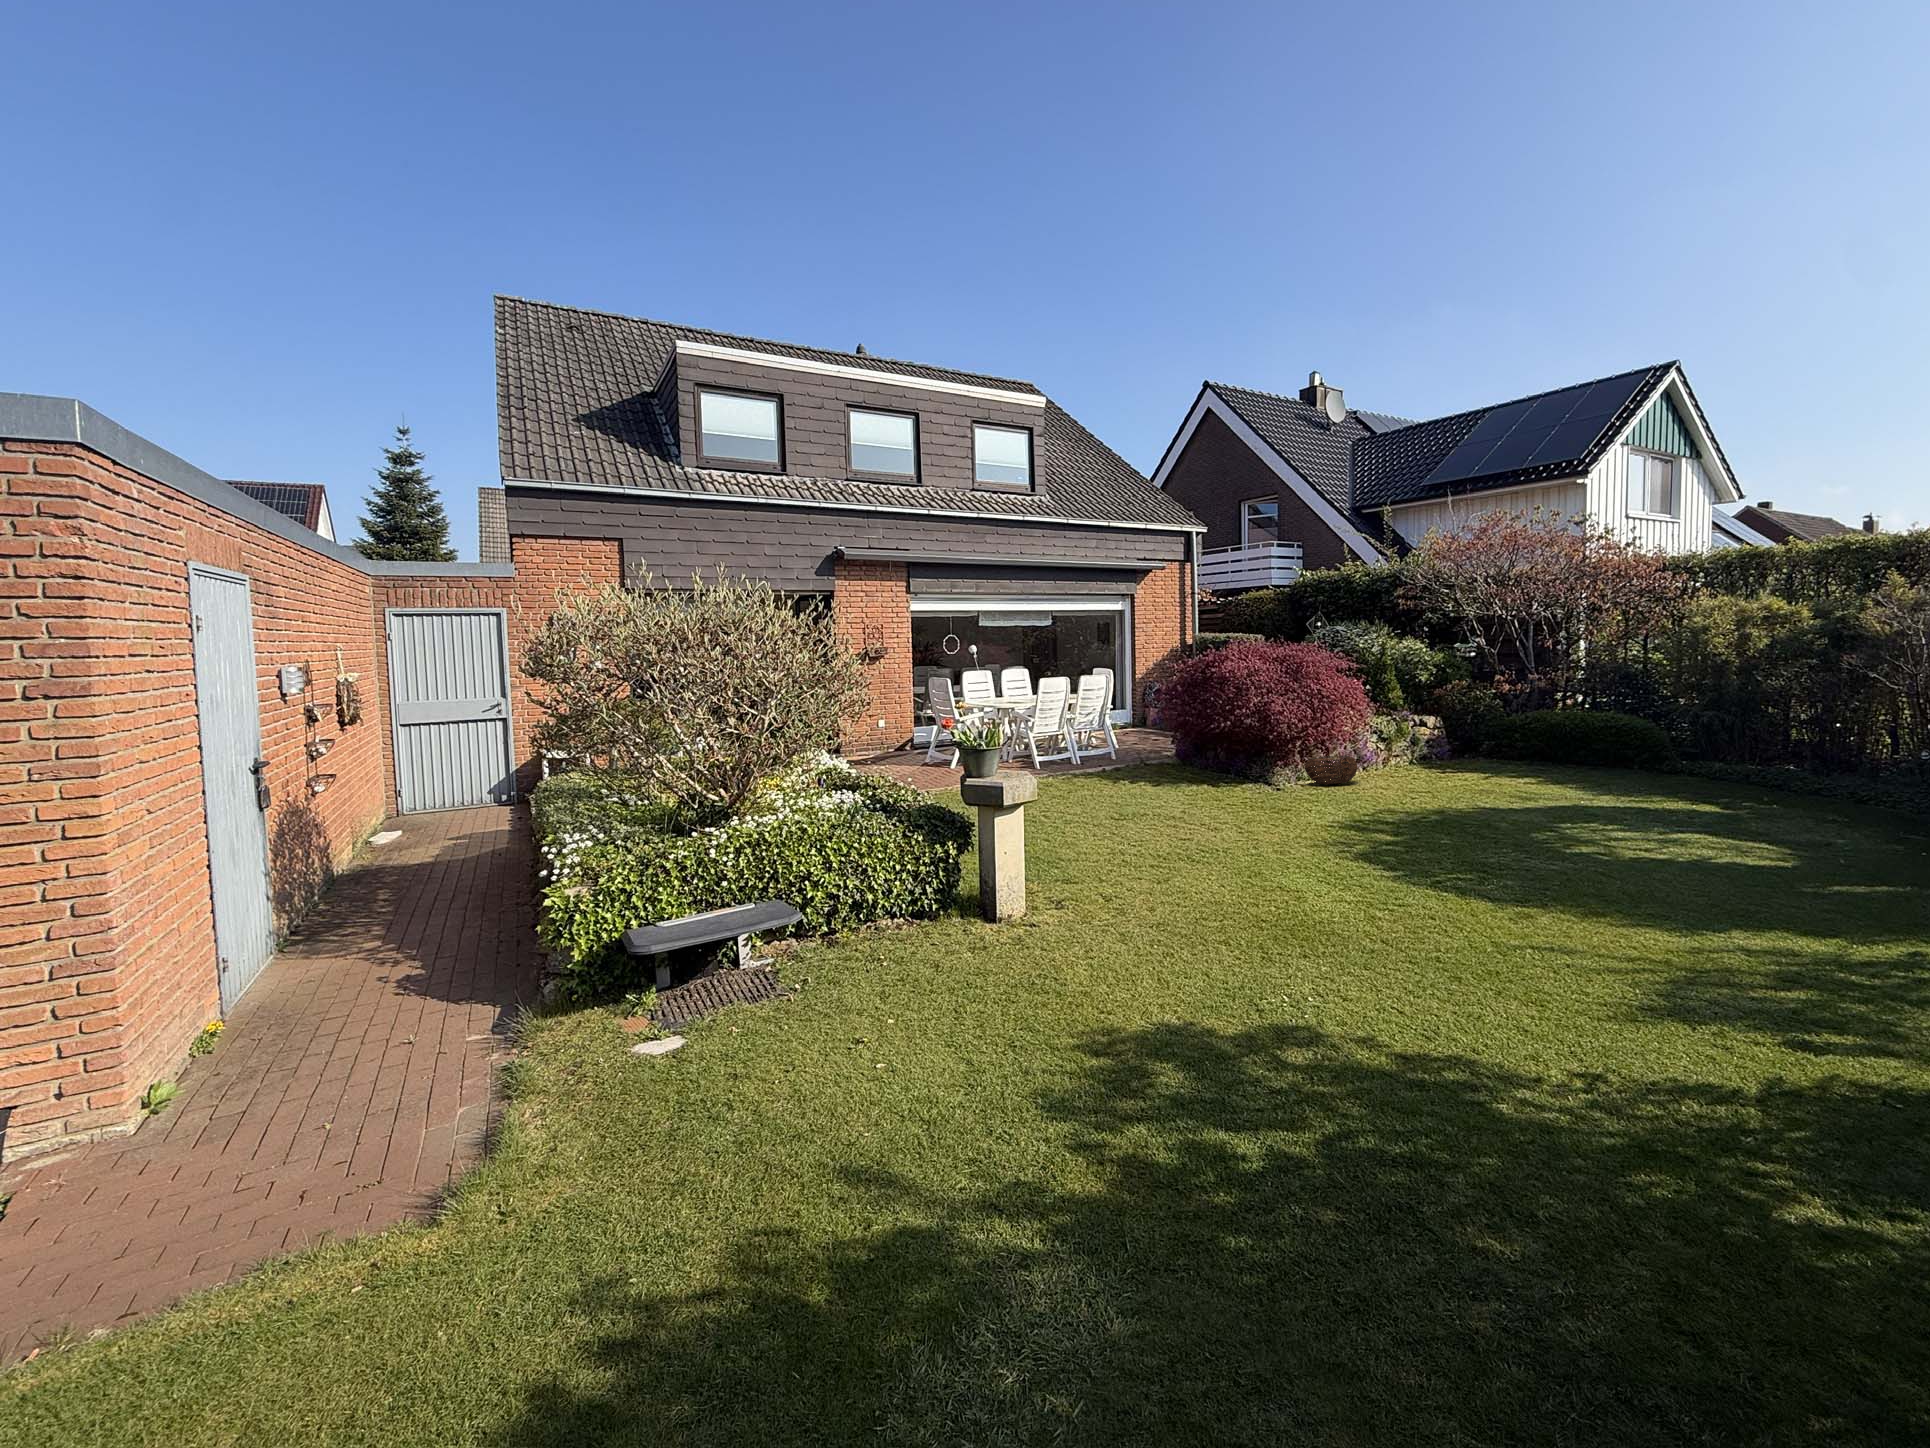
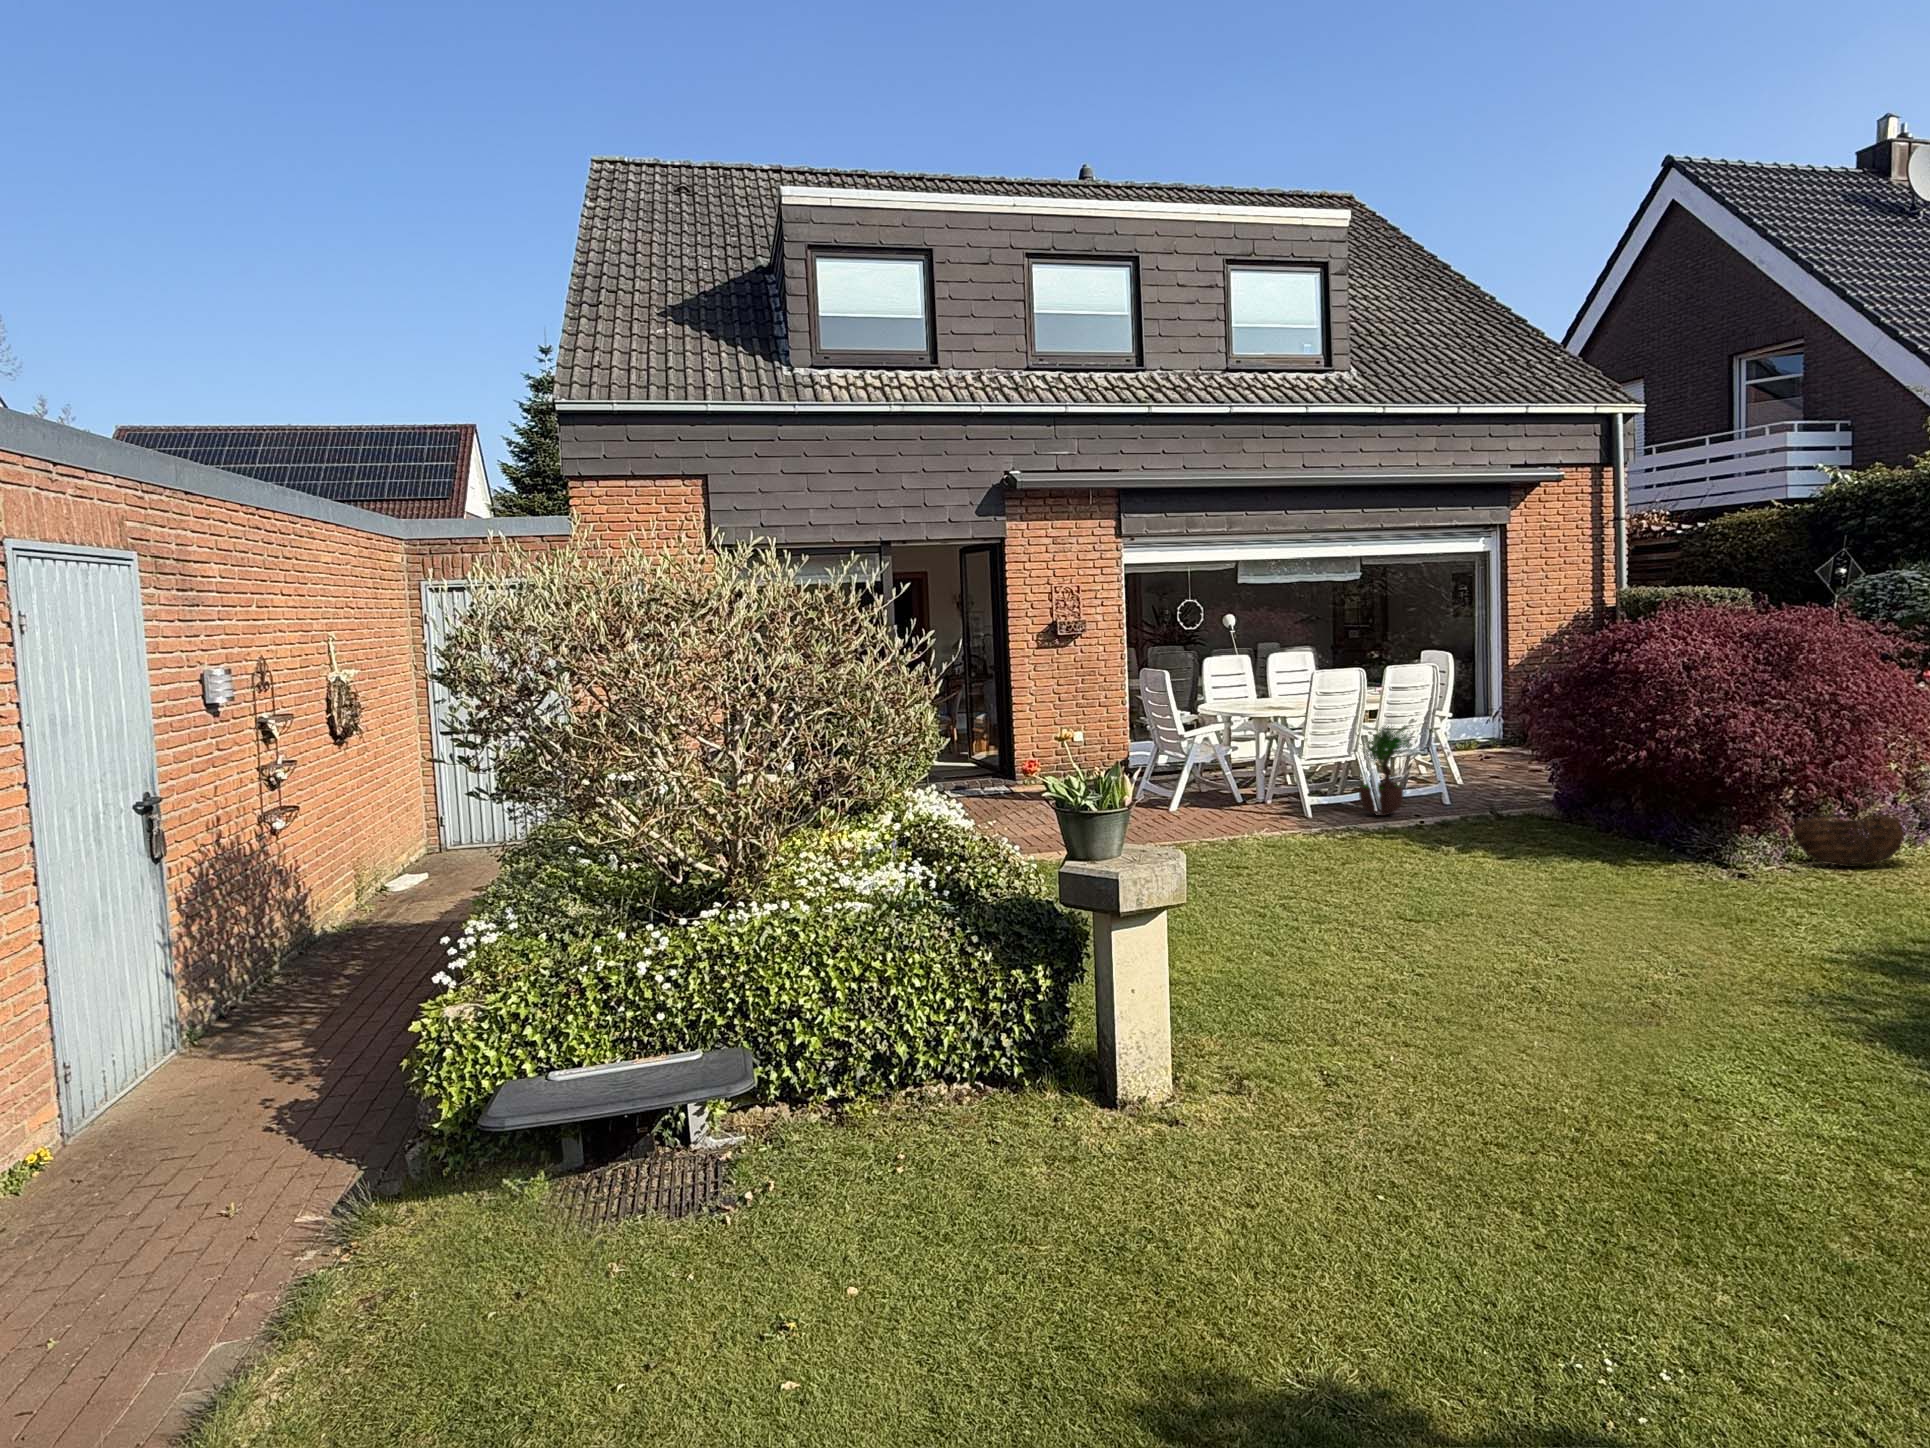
potted tree: none [1065,709,1098,769] -> present [1359,725,1411,816]

